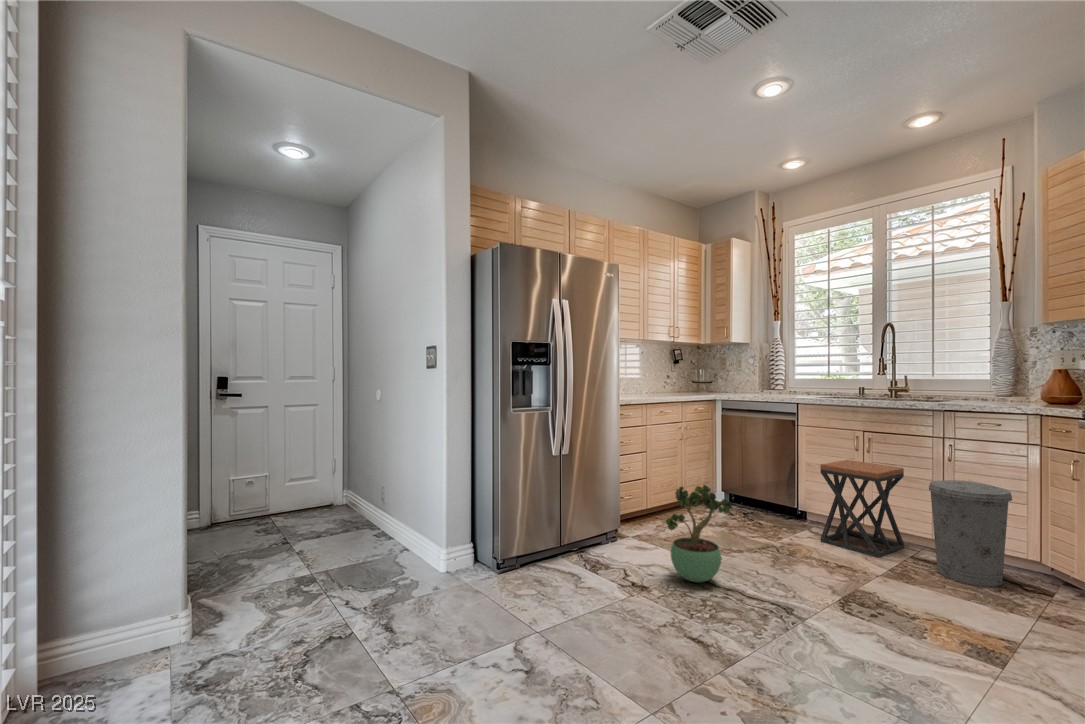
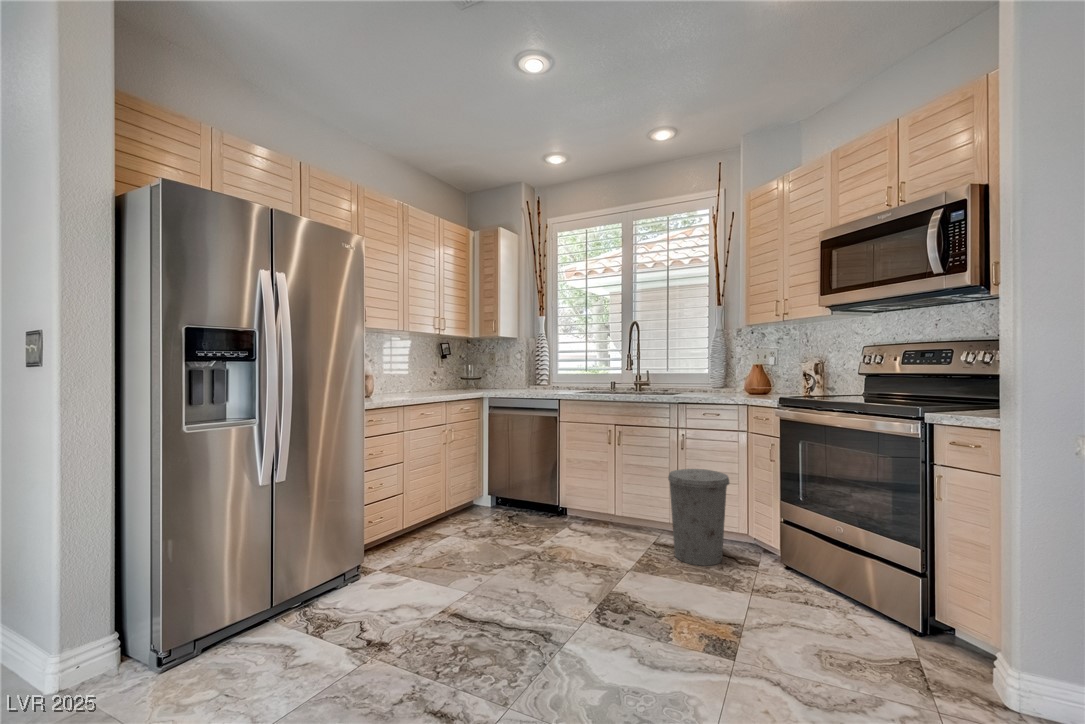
stool: present [821,460,904,558] -> none [579,455,648,550]
potted plant: present [666,485,732,582] -> none [413,504,489,621]

